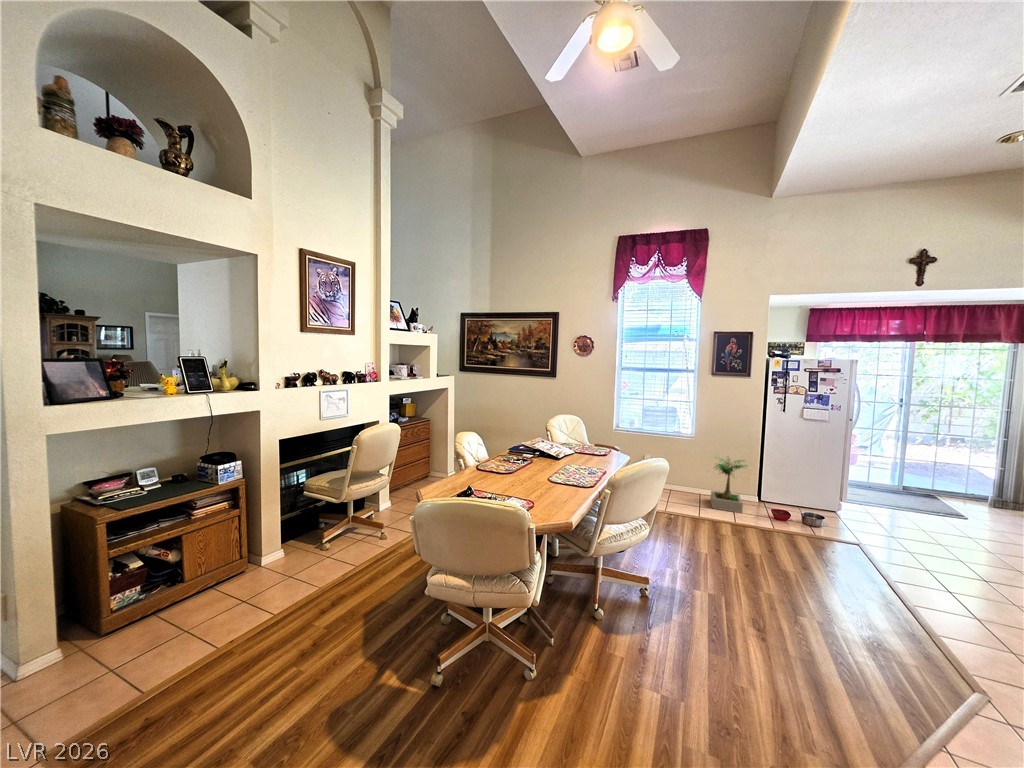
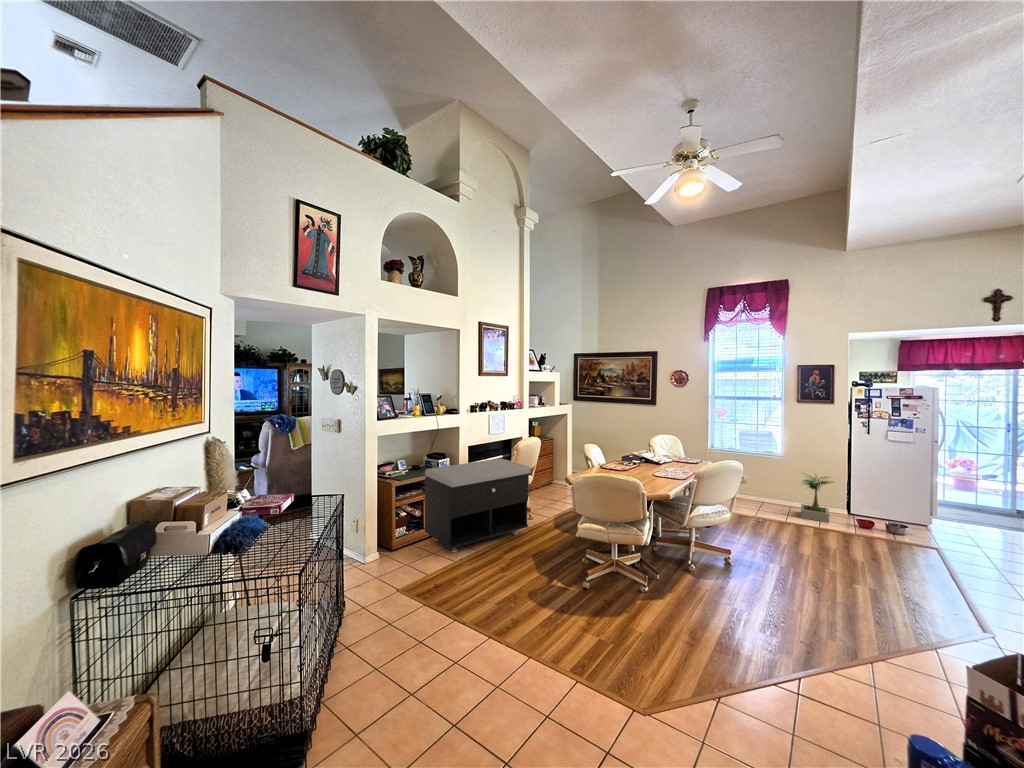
storage bench: none [184,455,374,622] -> present [425,458,530,552]

